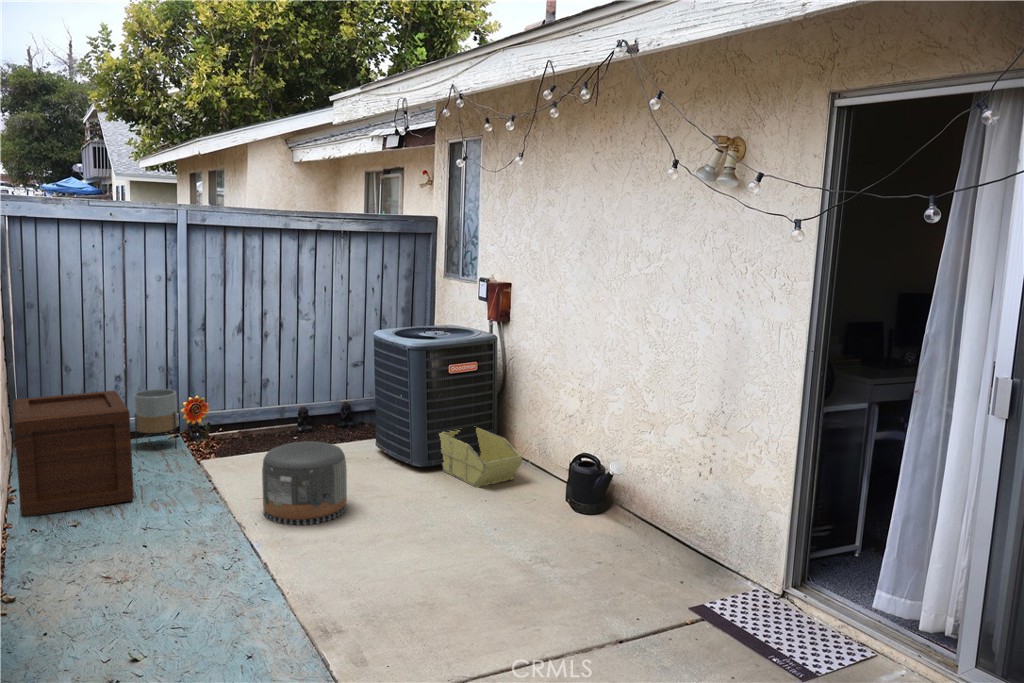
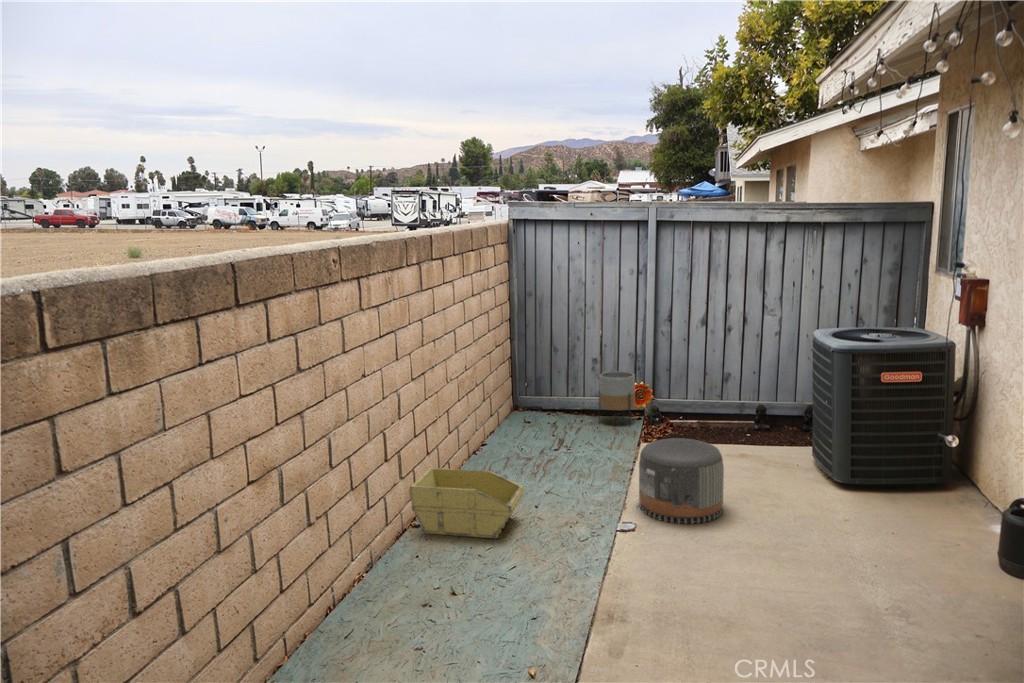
wooden crate: present [12,391,134,517] -> none [473,367,569,465]
storage bin: present [439,428,522,488] -> present [410,468,524,539]

